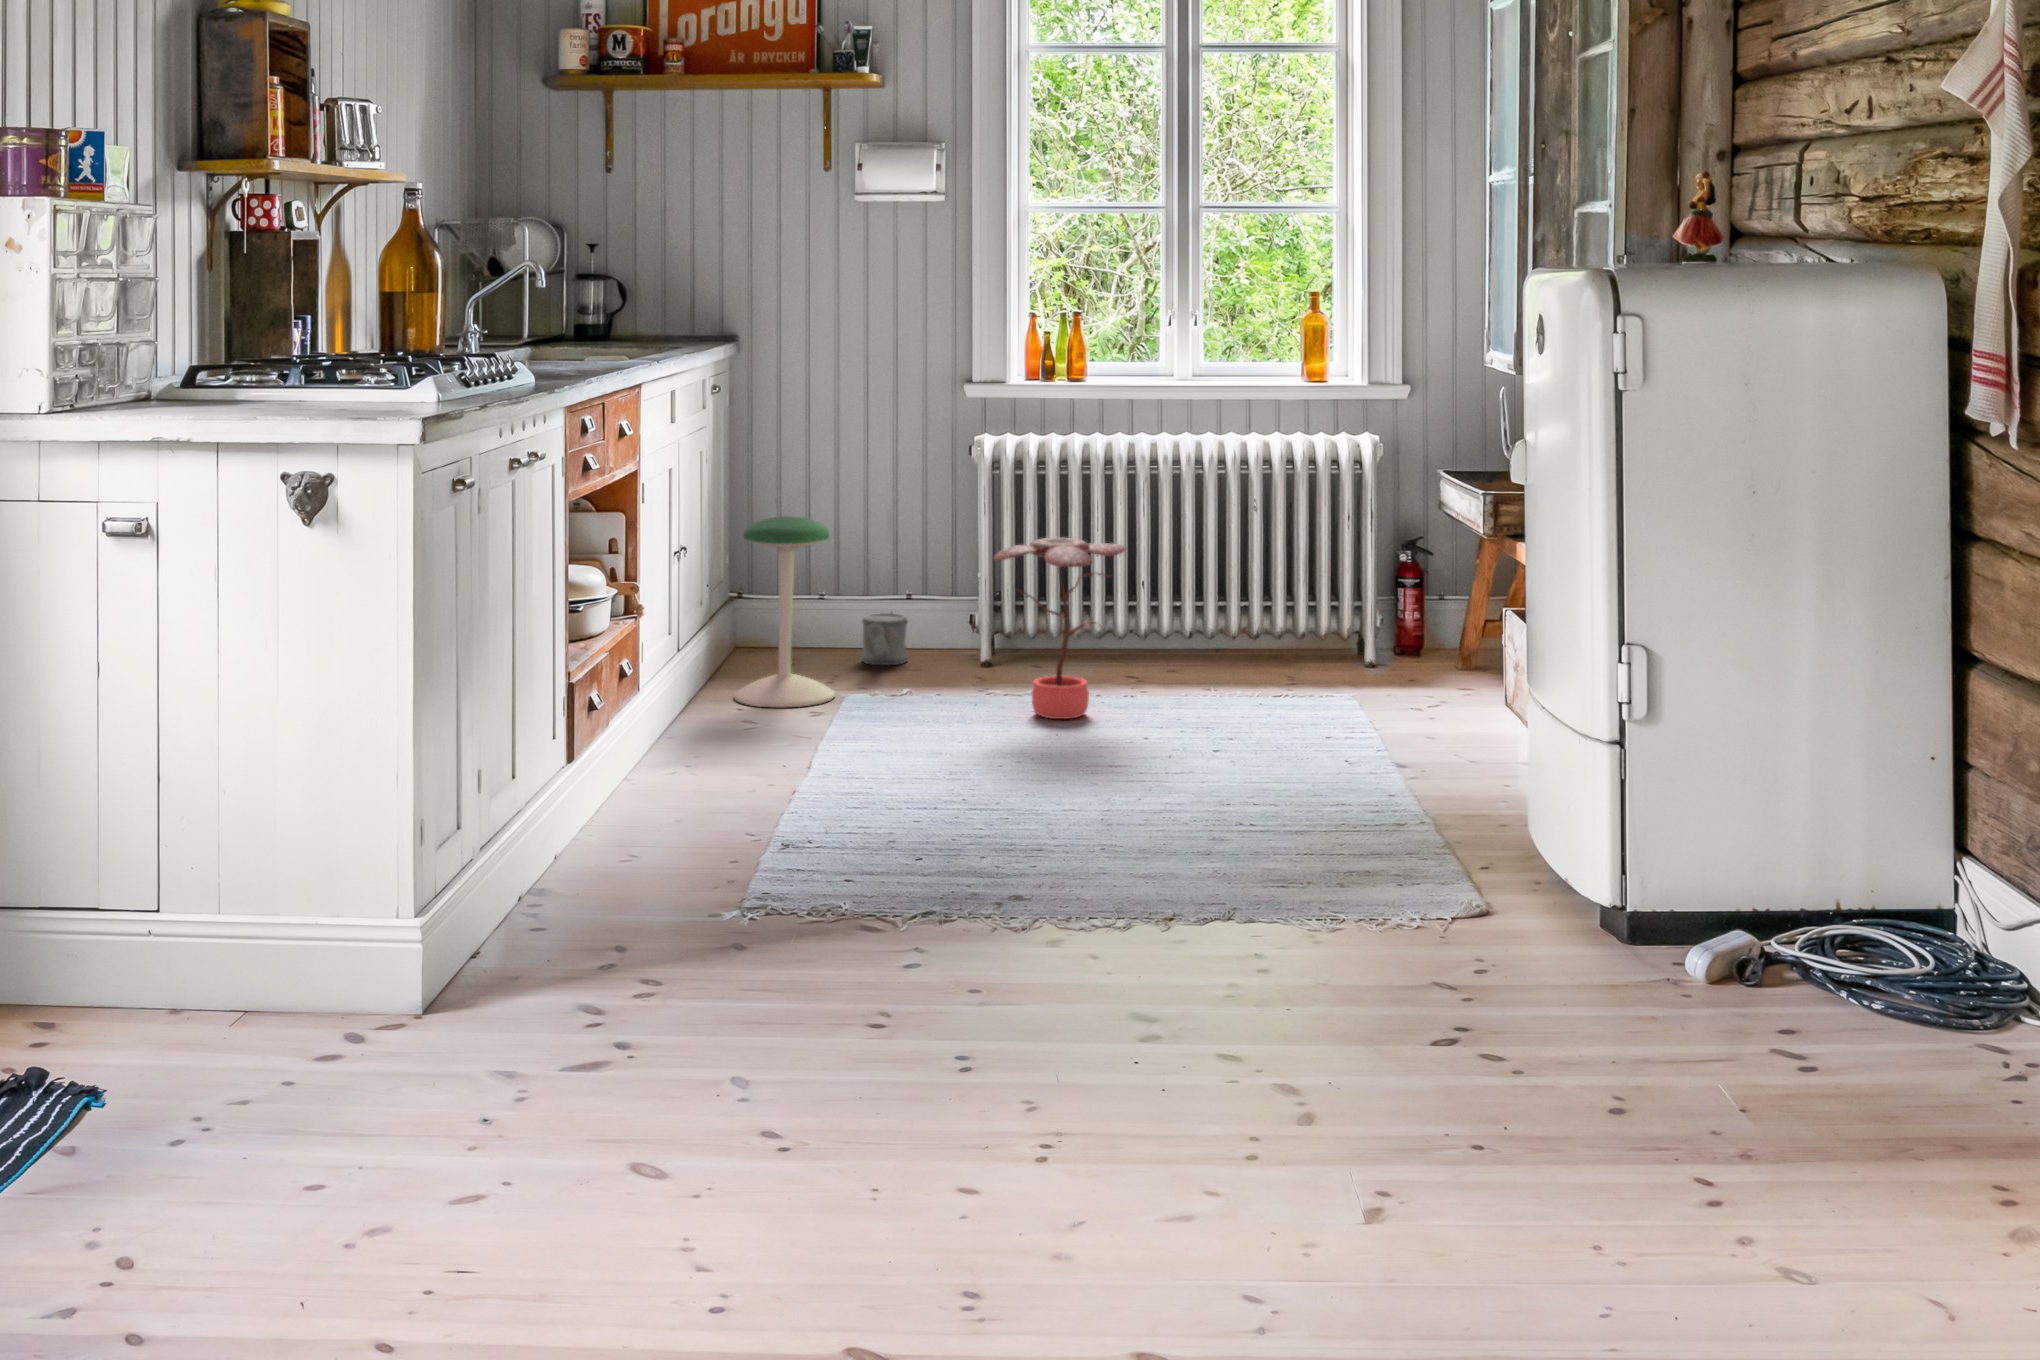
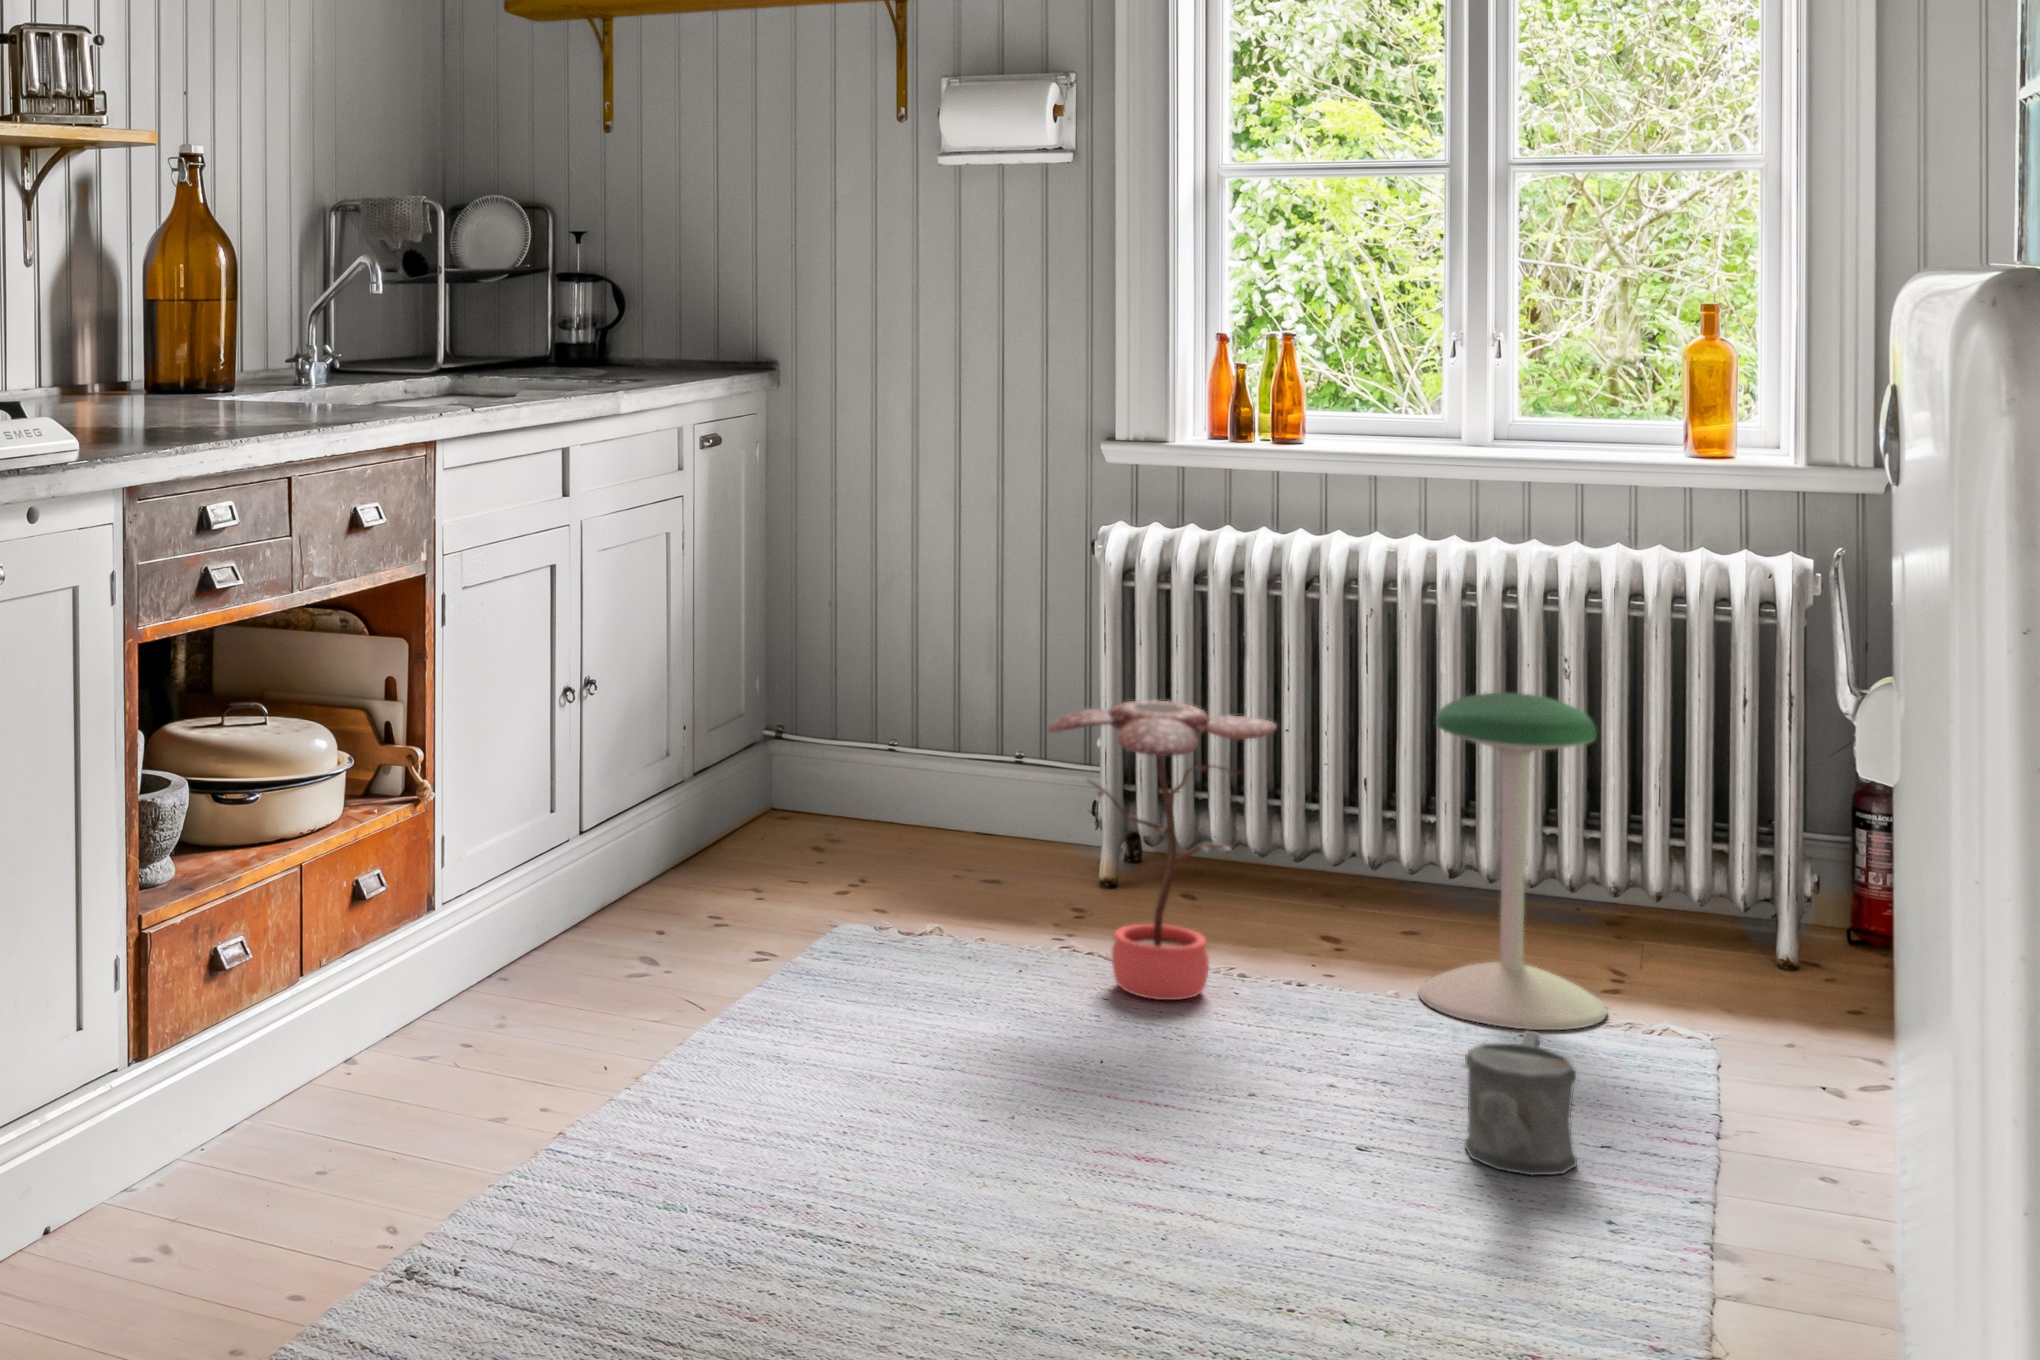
stool: present [734,516,835,707] -> present [1418,693,1607,1030]
watering can: present [862,610,908,665] -> present [1465,1030,1577,1175]

